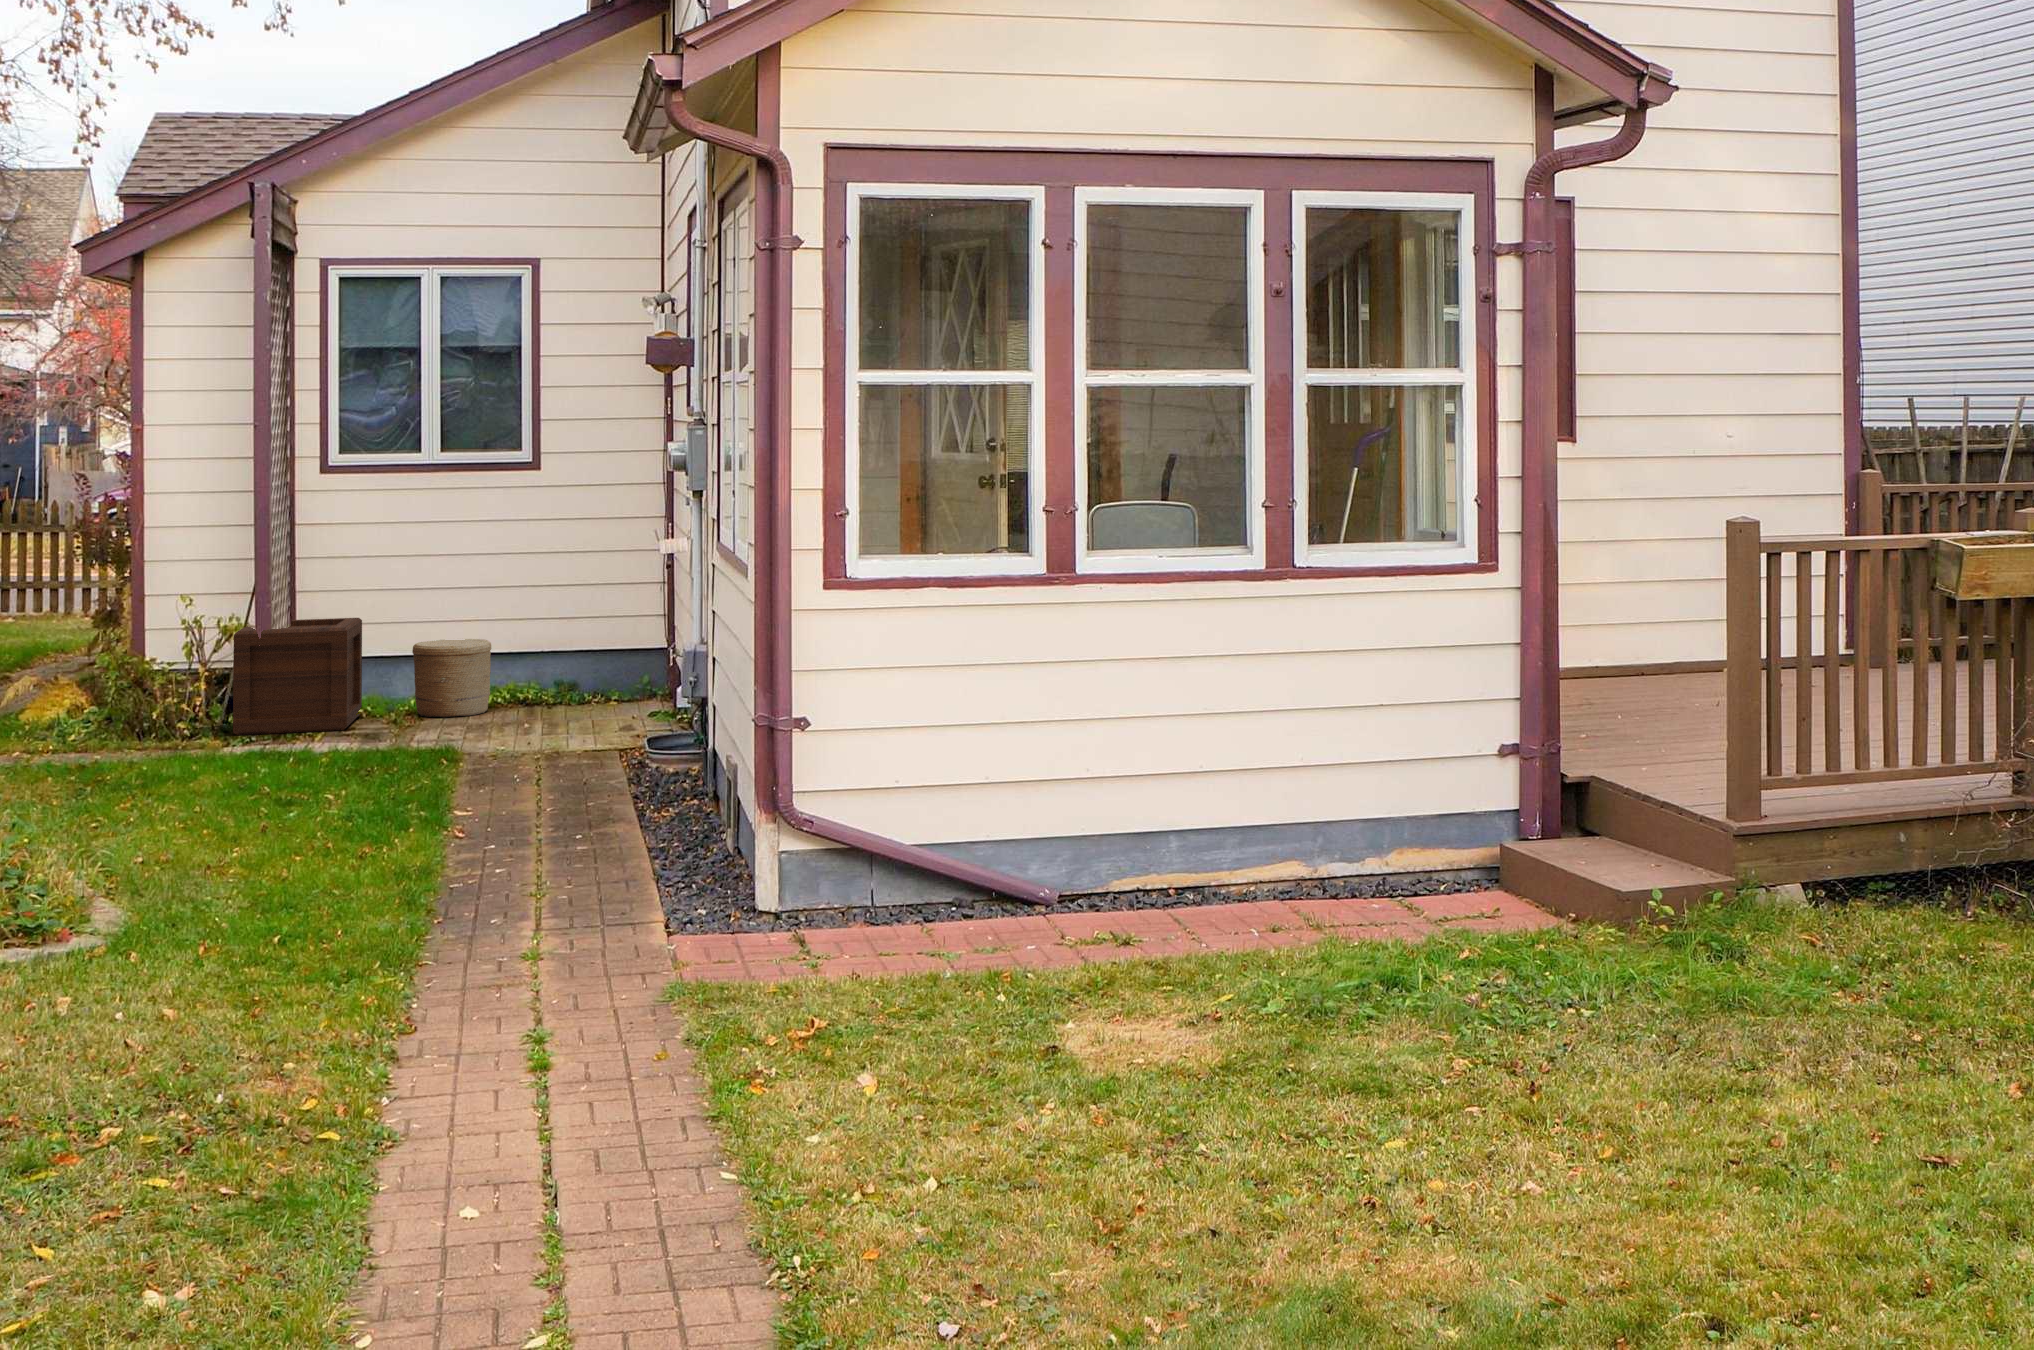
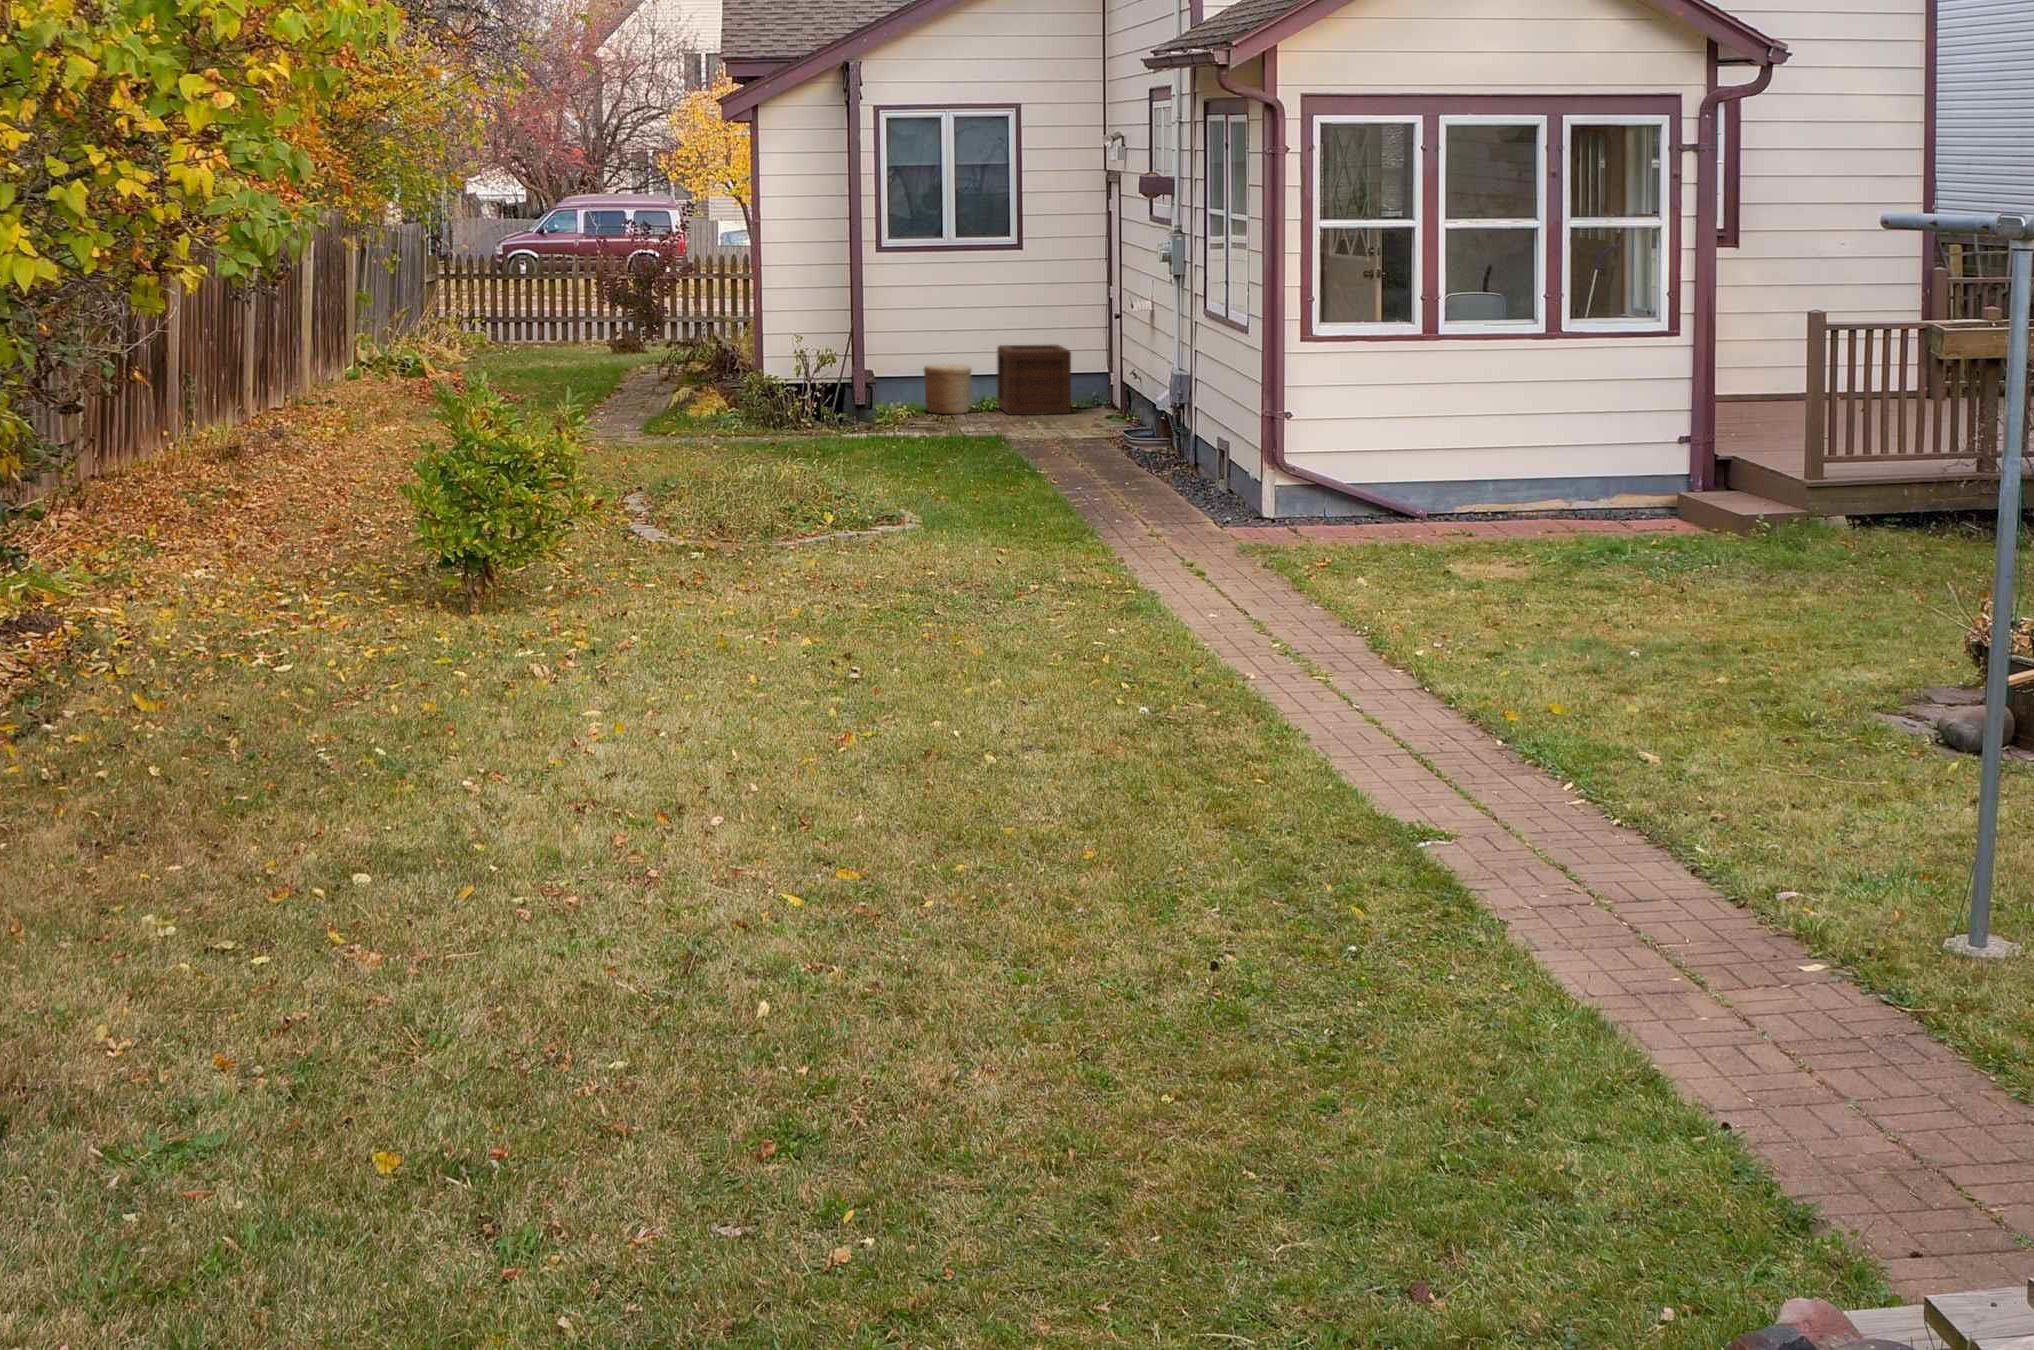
wooden crate: present [233,618,362,735] -> present [997,344,1071,415]

